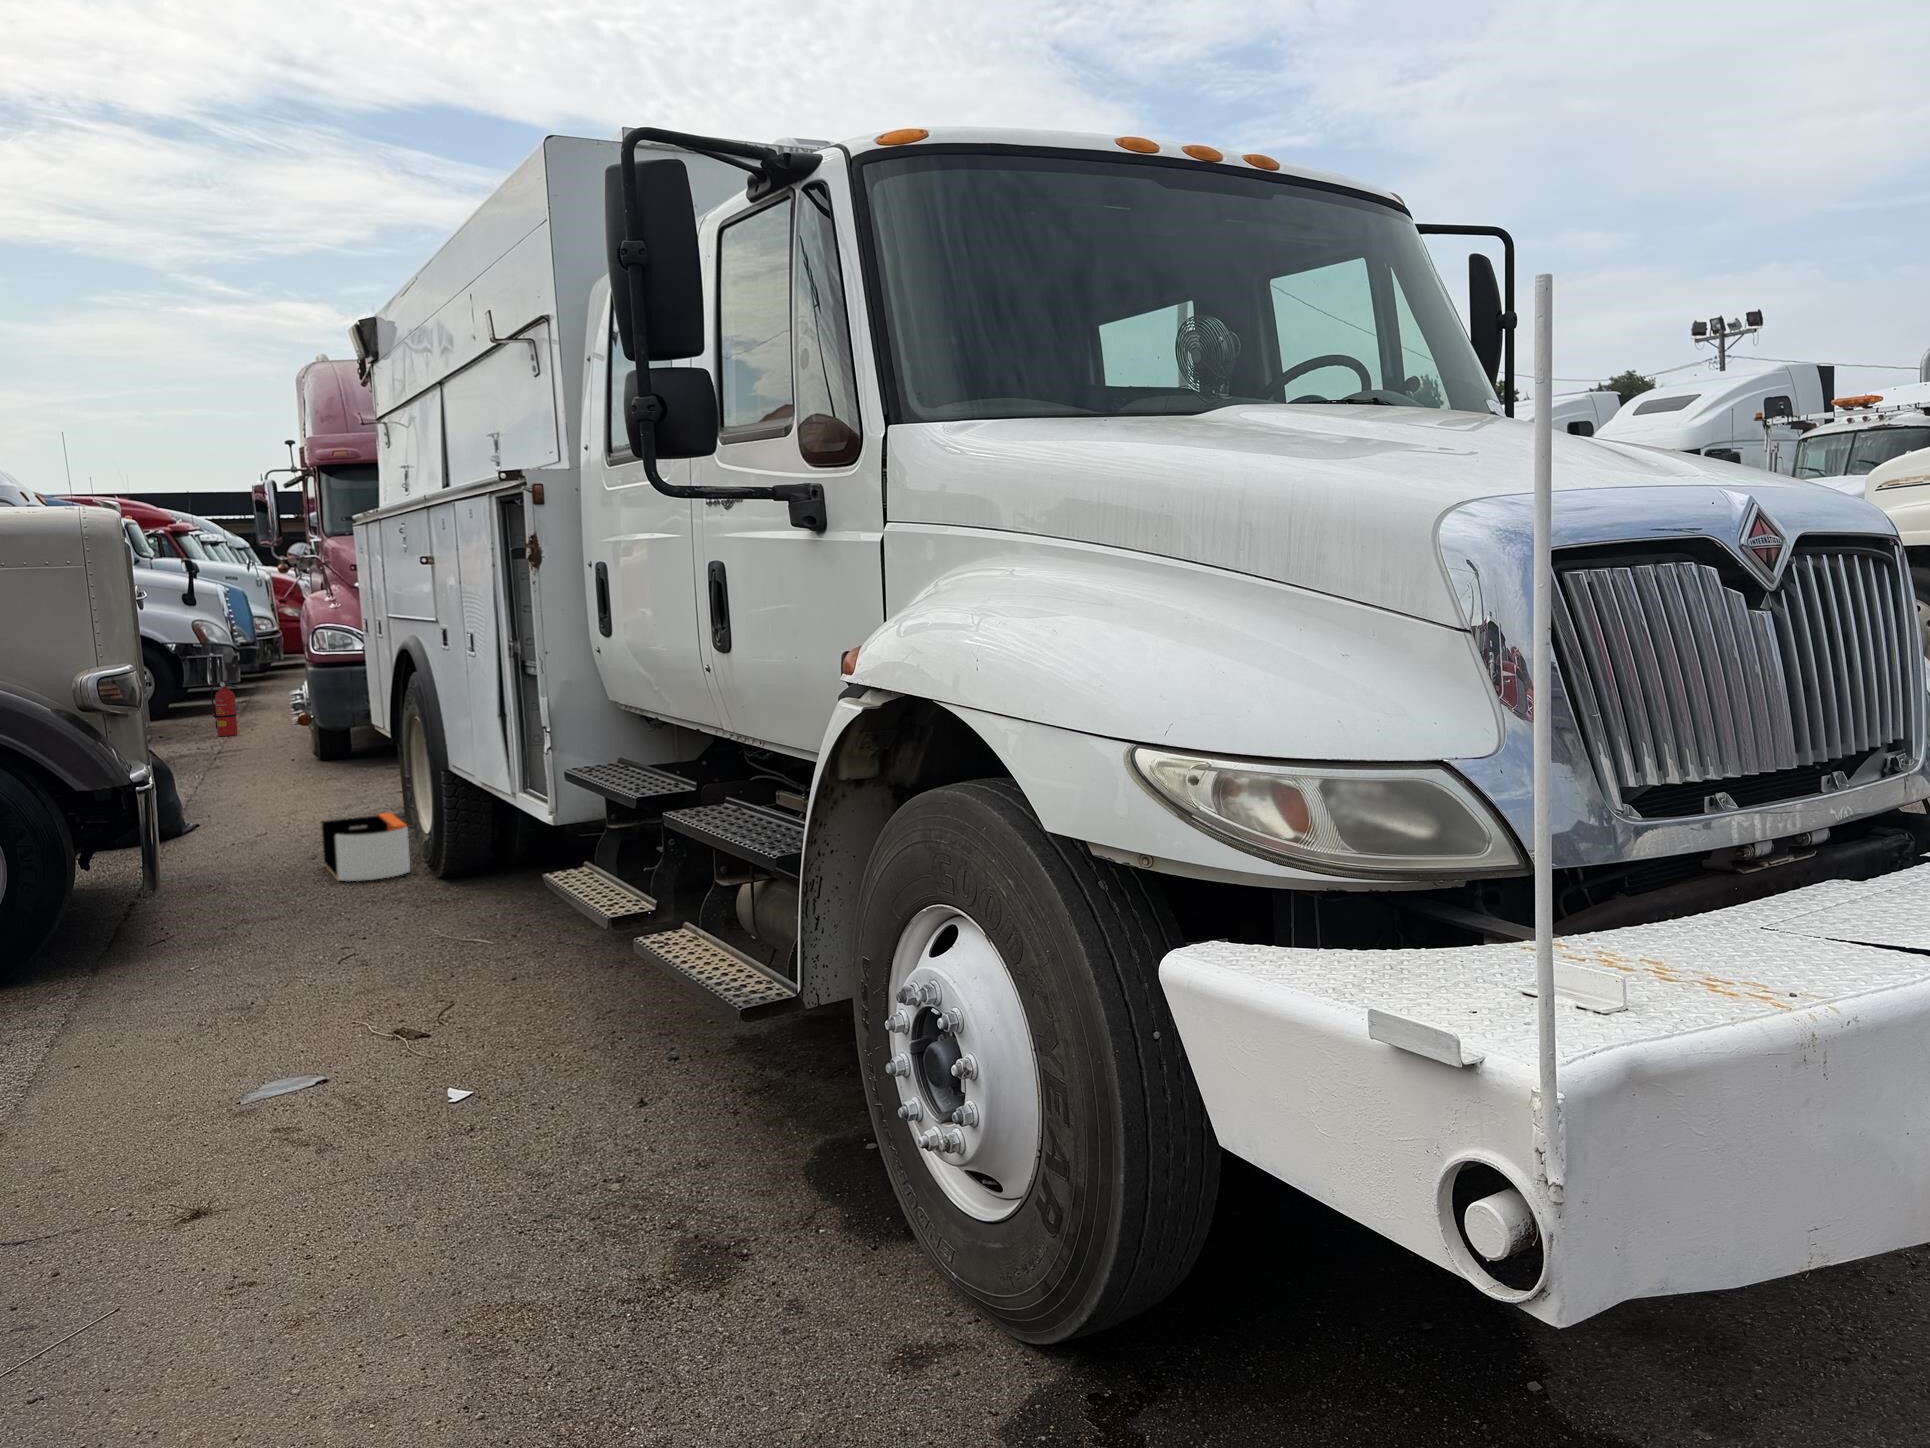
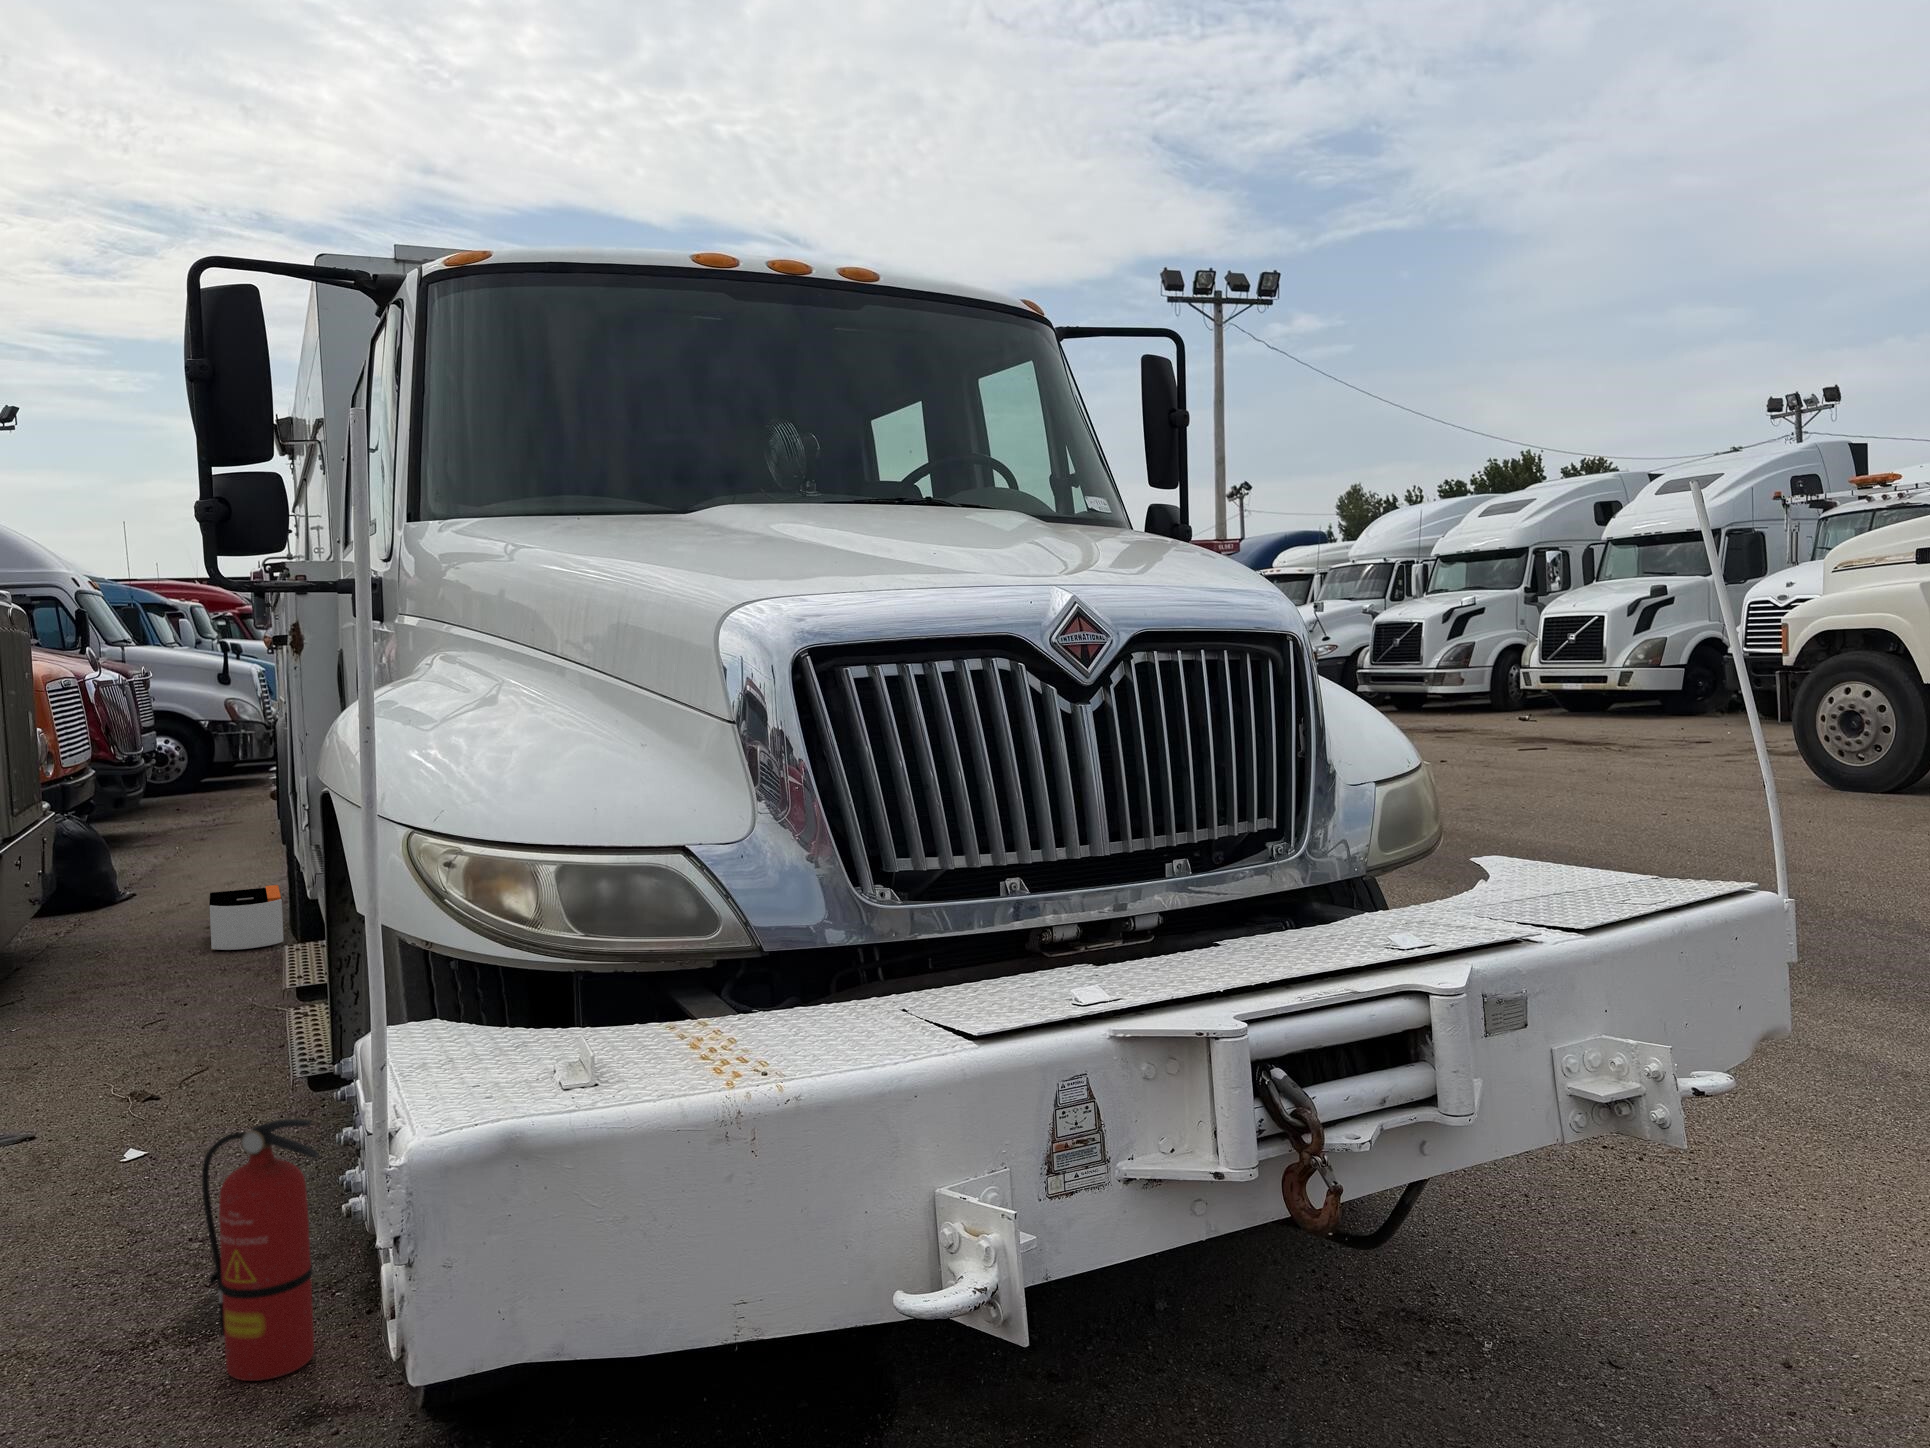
fire extinguisher: present [211,680,237,736] -> present [202,1119,319,1381]

